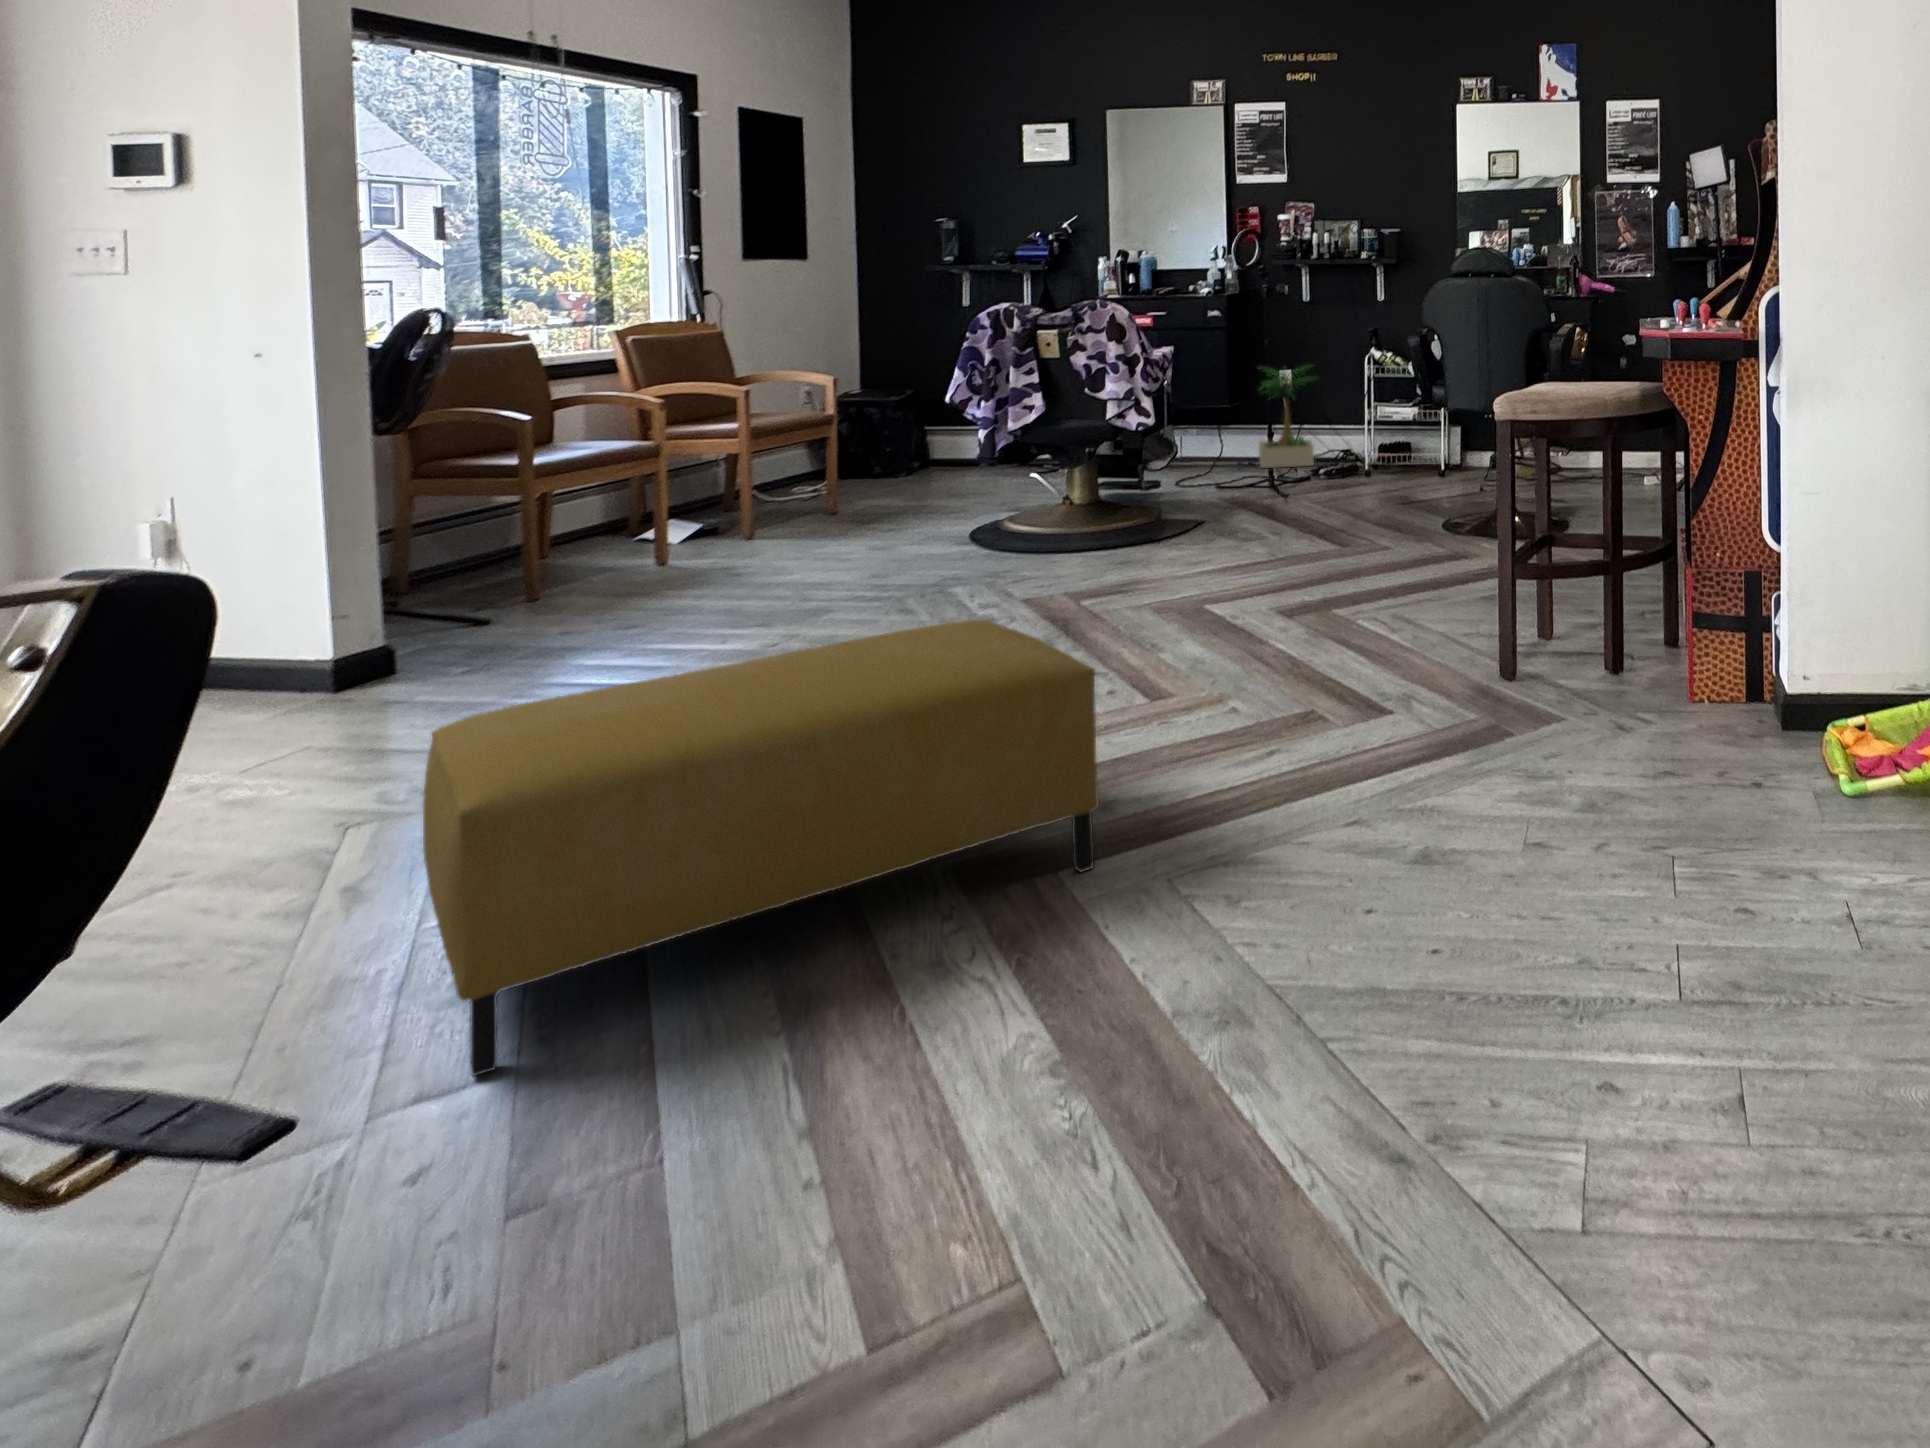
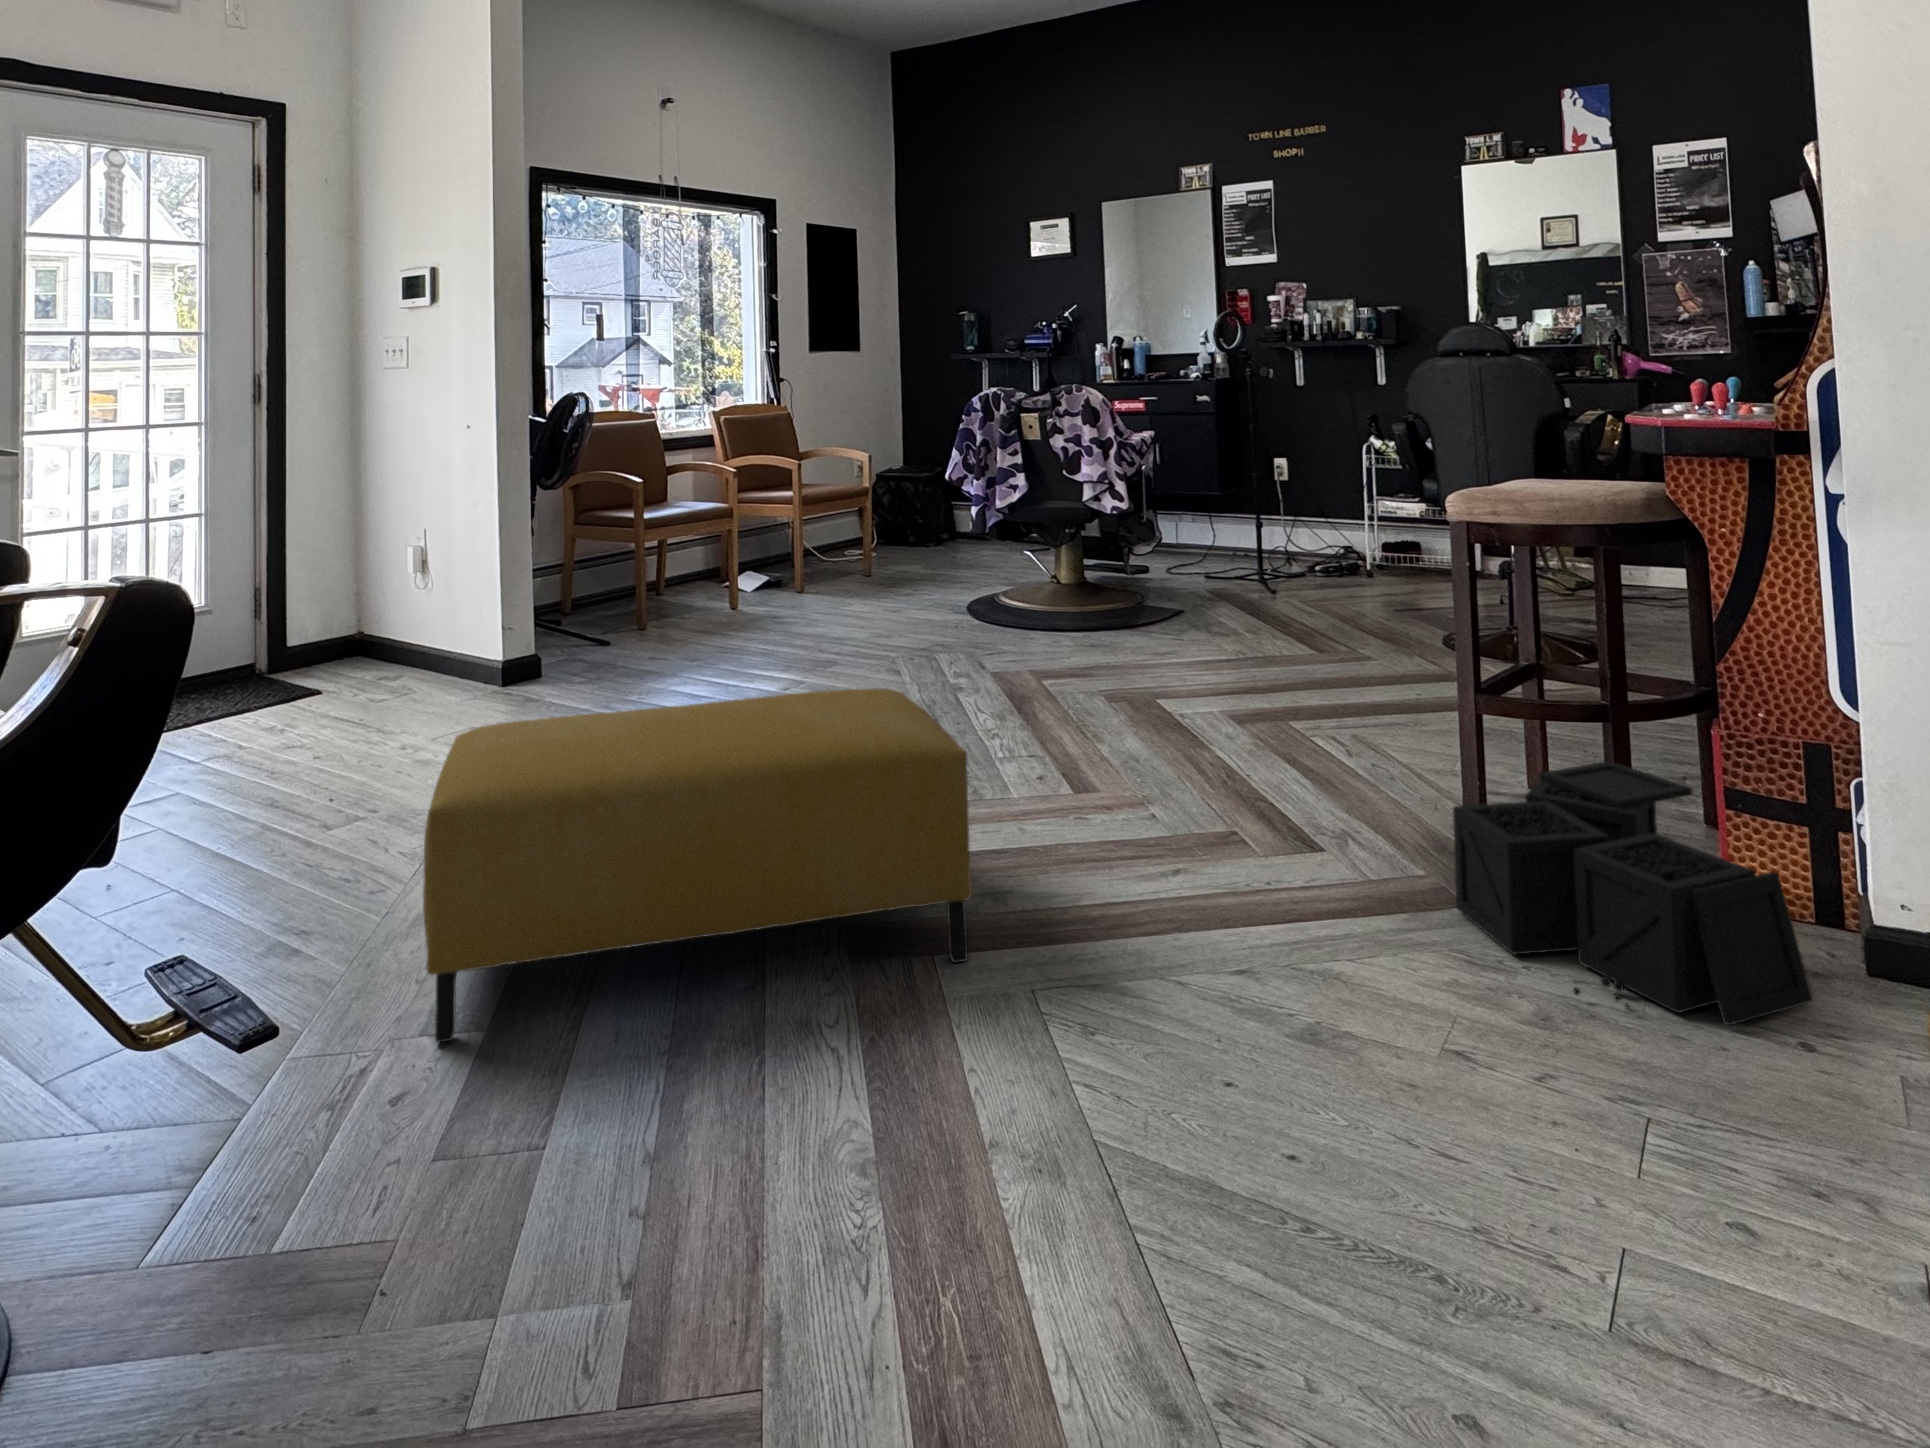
potted plant: present [1259,366,1318,468] -> none [1247,451,1327,559]
storage bin: none [1513,613,1768,797] -> present [1453,761,1813,1025]

